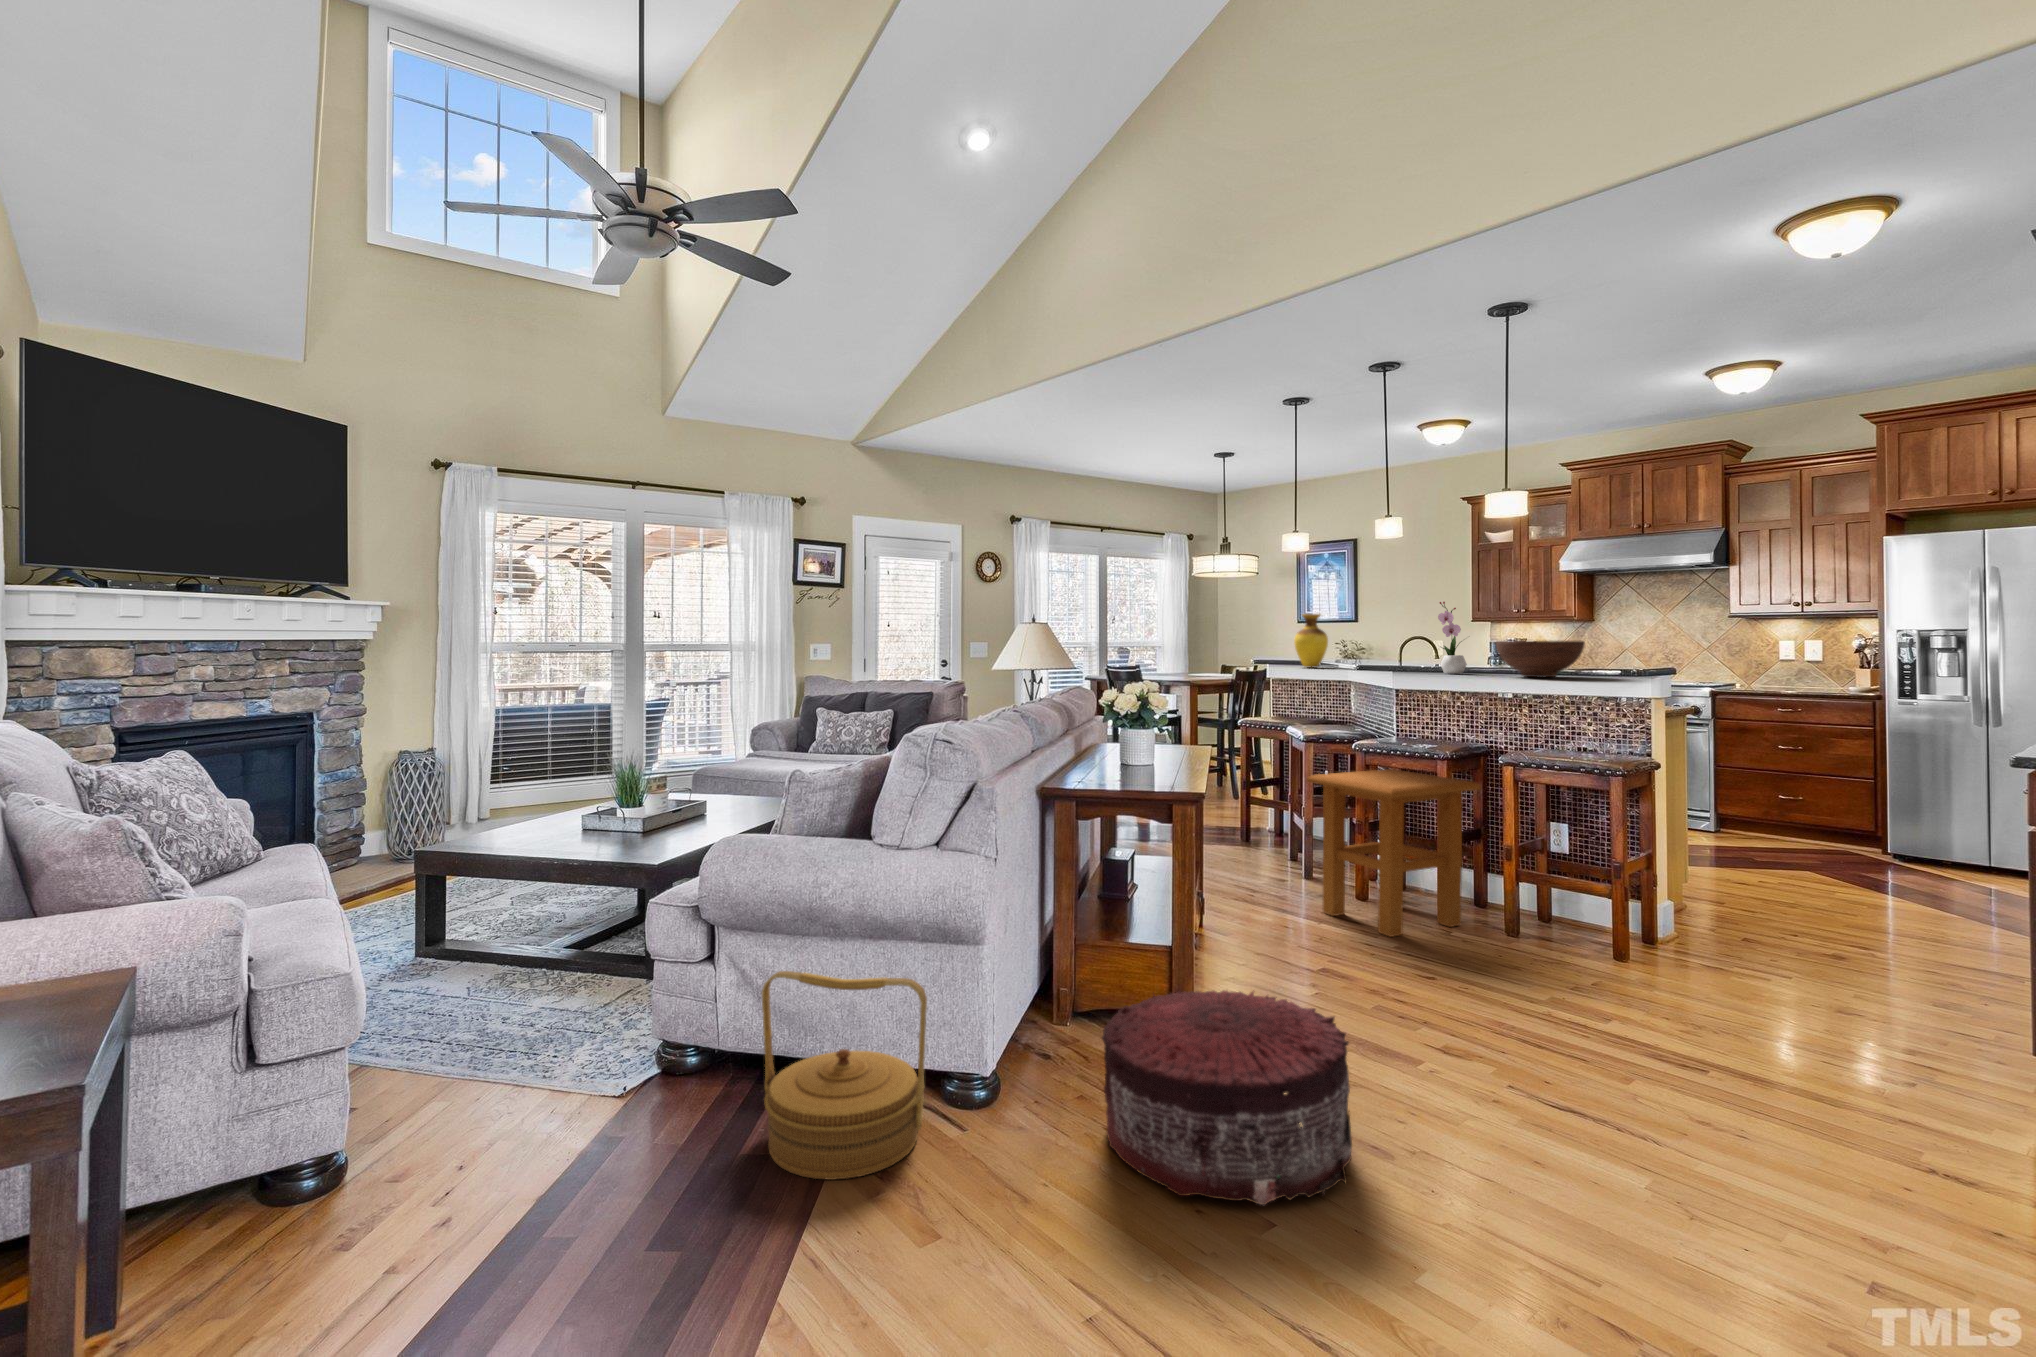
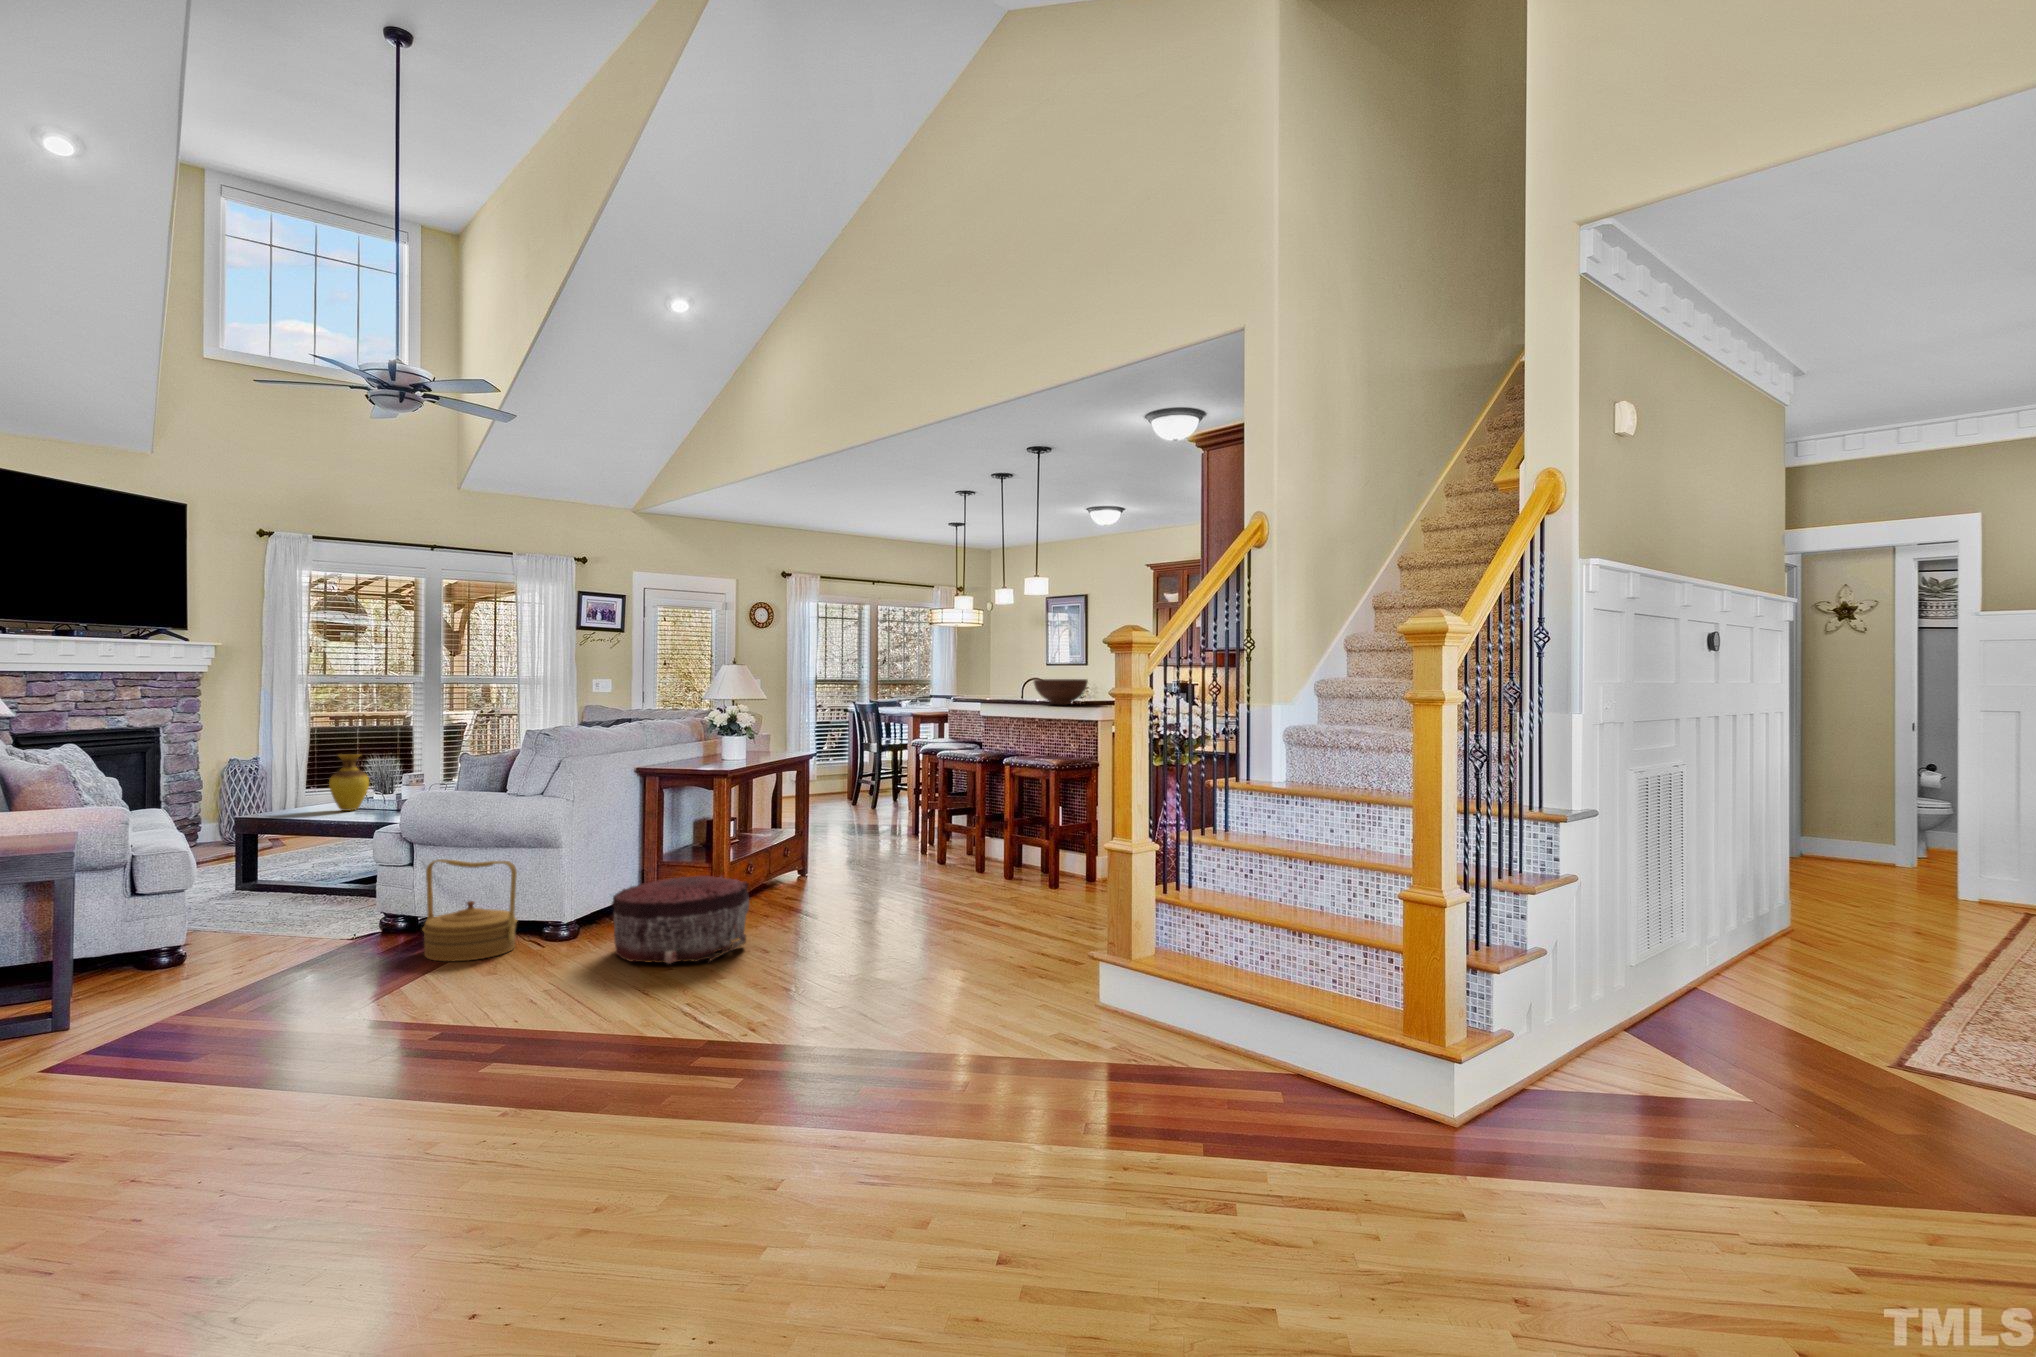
flower arrangement: present [1438,602,1467,674] -> none [1011,650,1035,702]
vase: present [1294,614,1328,668] -> present [329,754,369,811]
side table: present [1307,769,1481,937] -> none [890,769,994,879]

